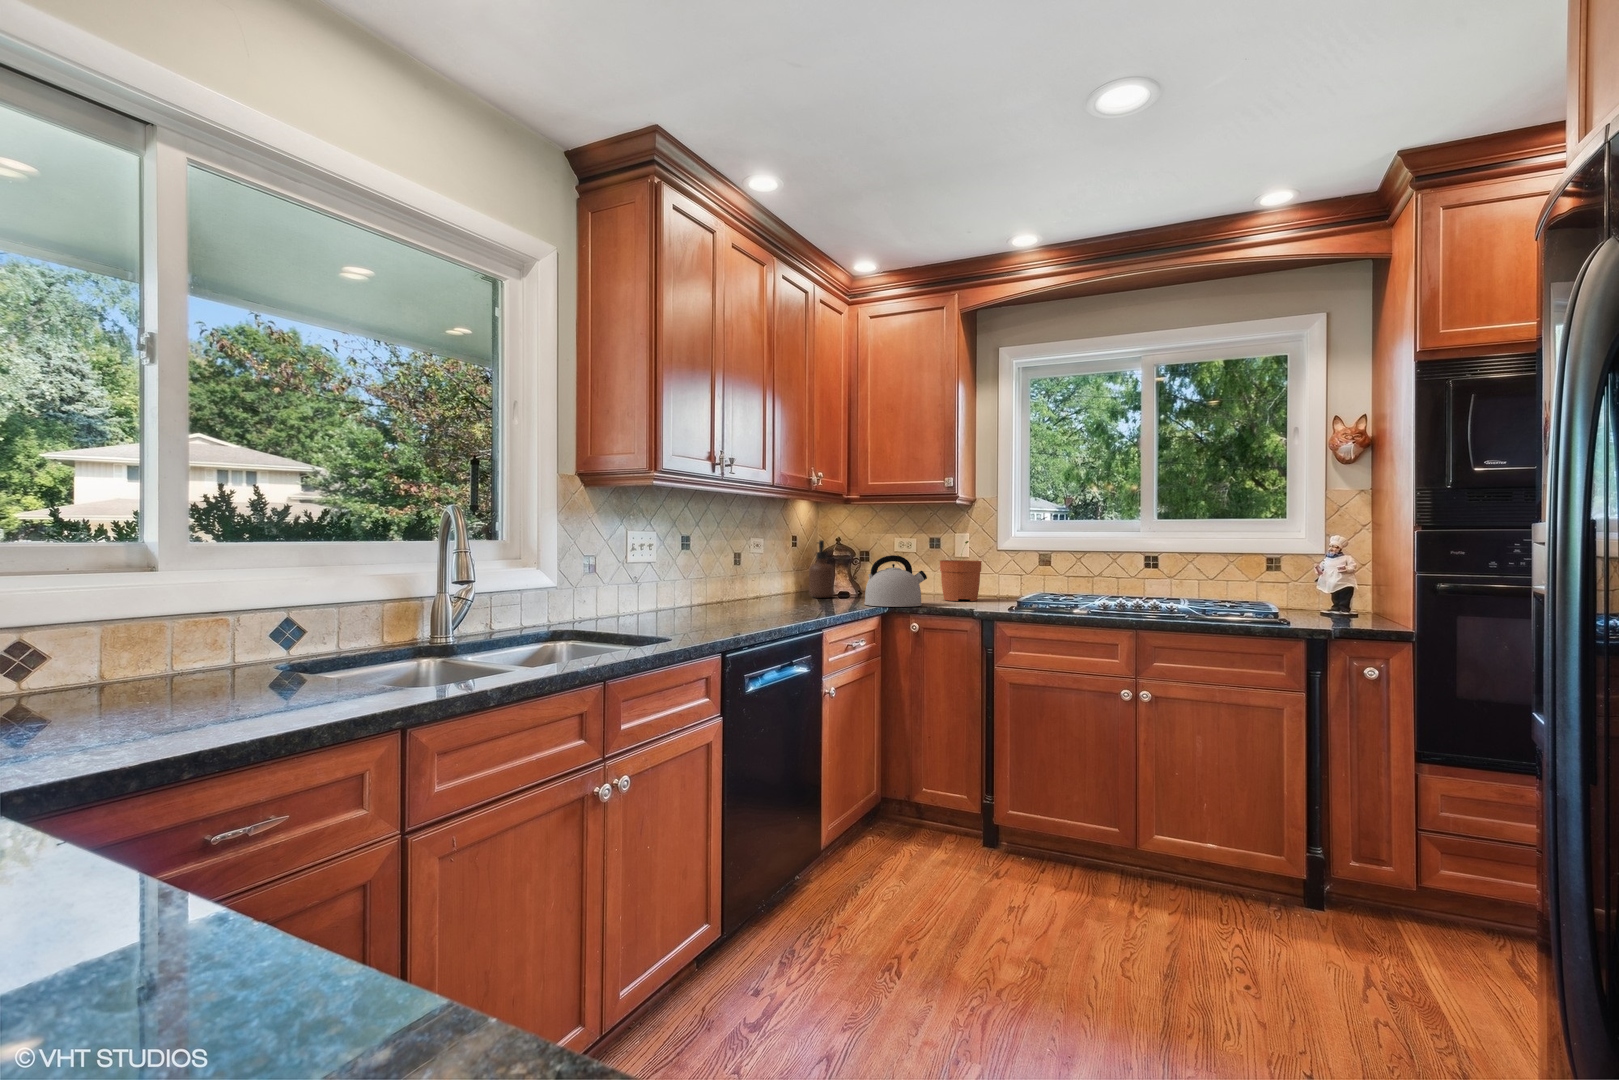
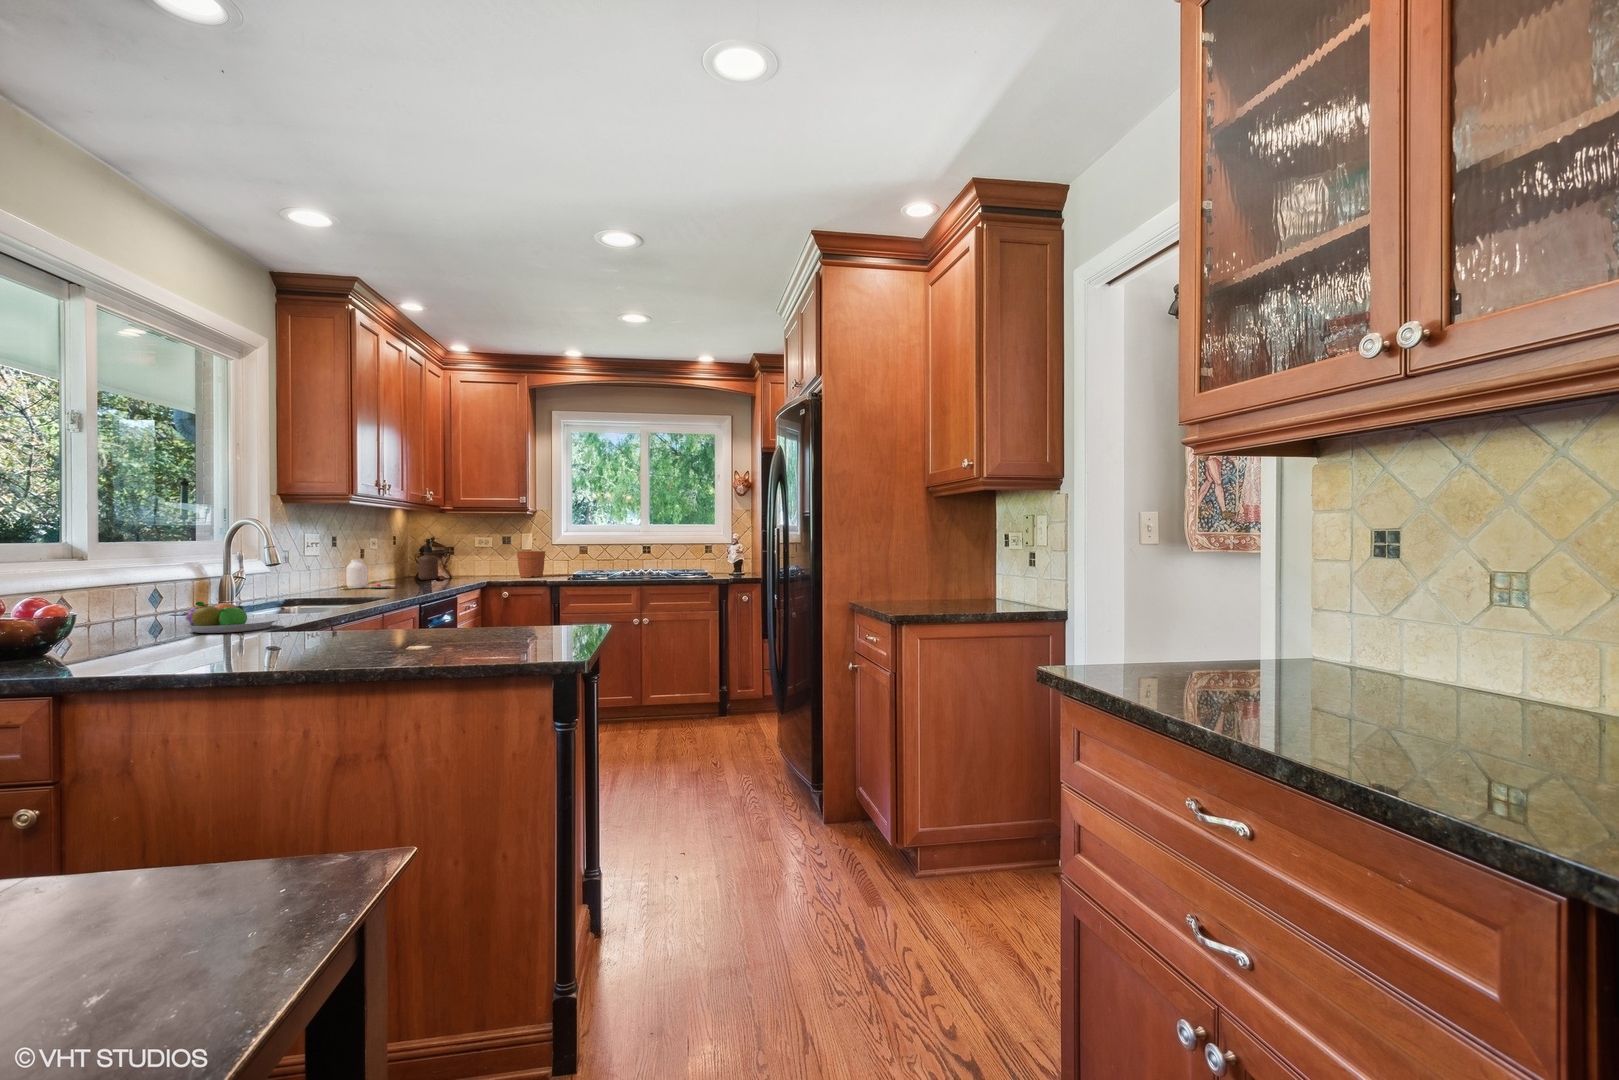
kettle: present [864,555,927,607] -> none [470,548,513,581]
jar: none [678,569,746,612] -> present [341,559,394,589]
fruit bowl: none [102,661,300,736] -> present [184,602,278,633]

